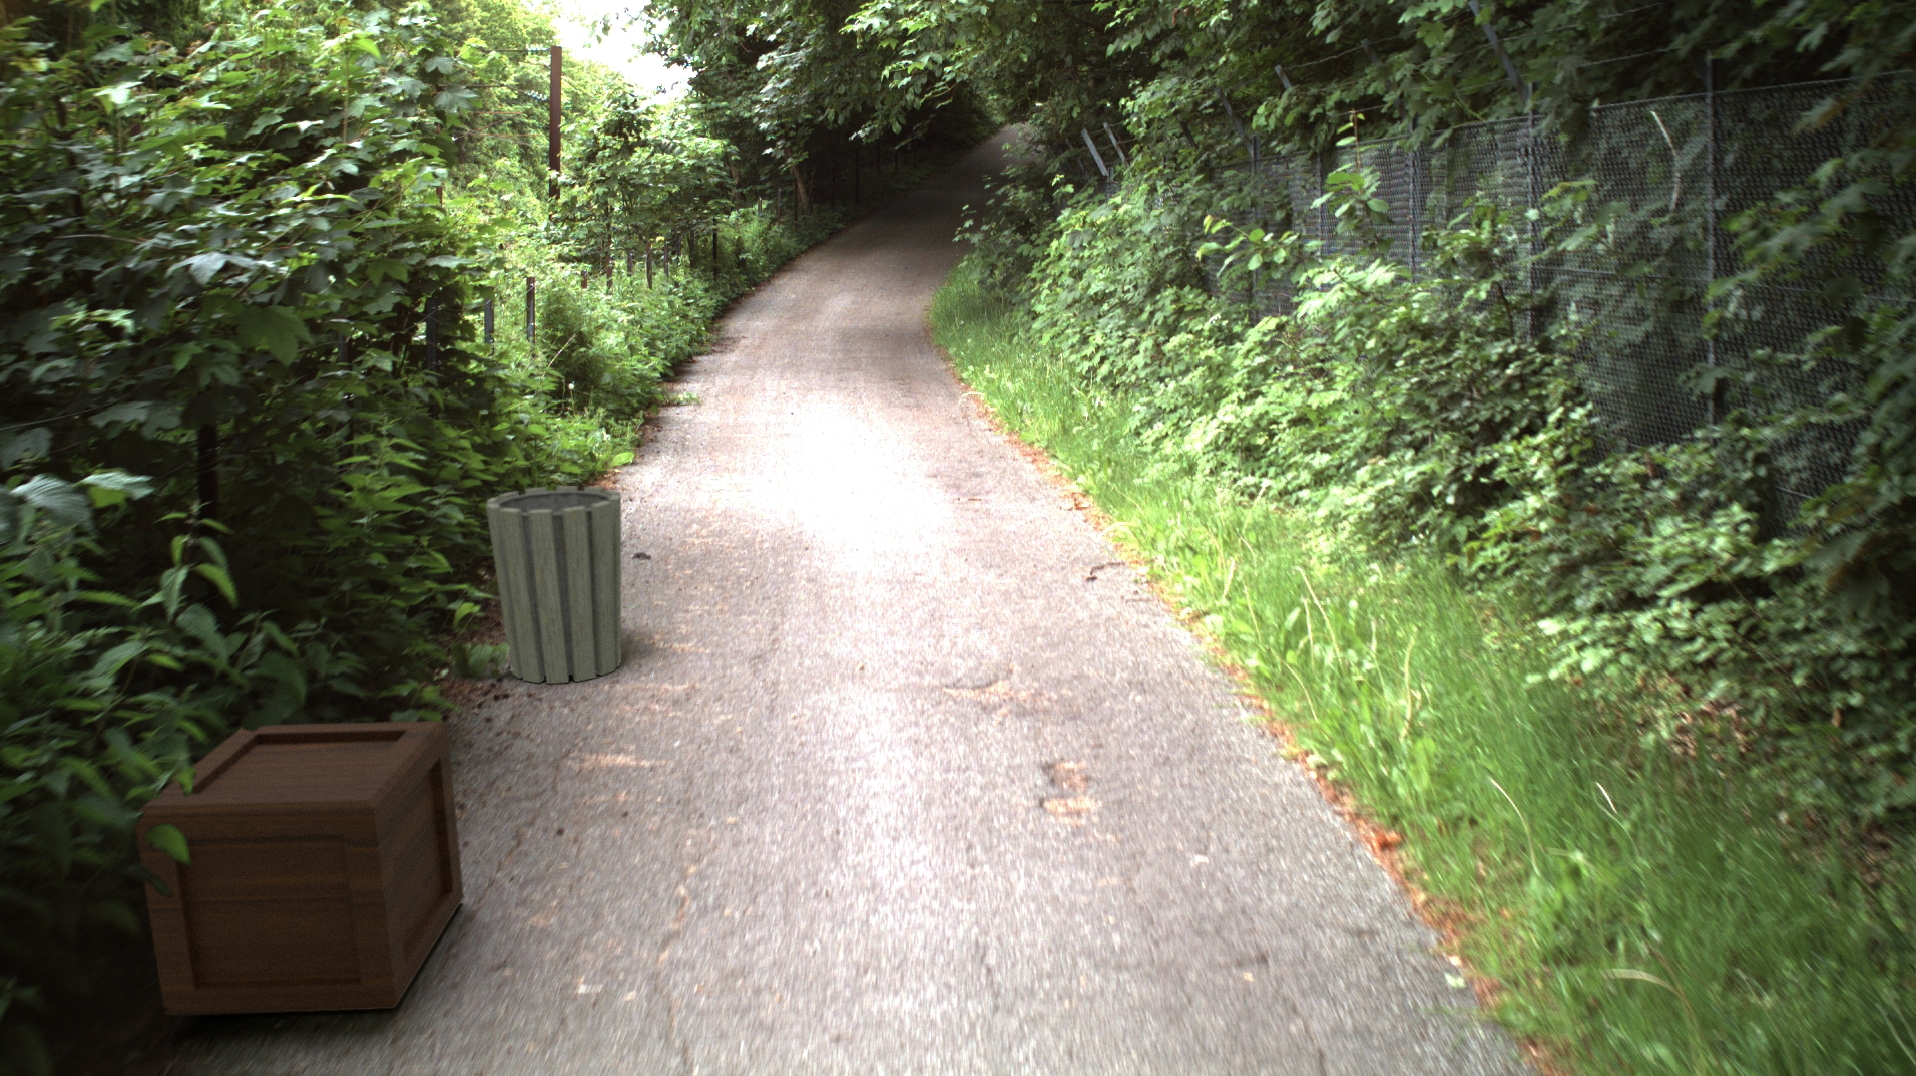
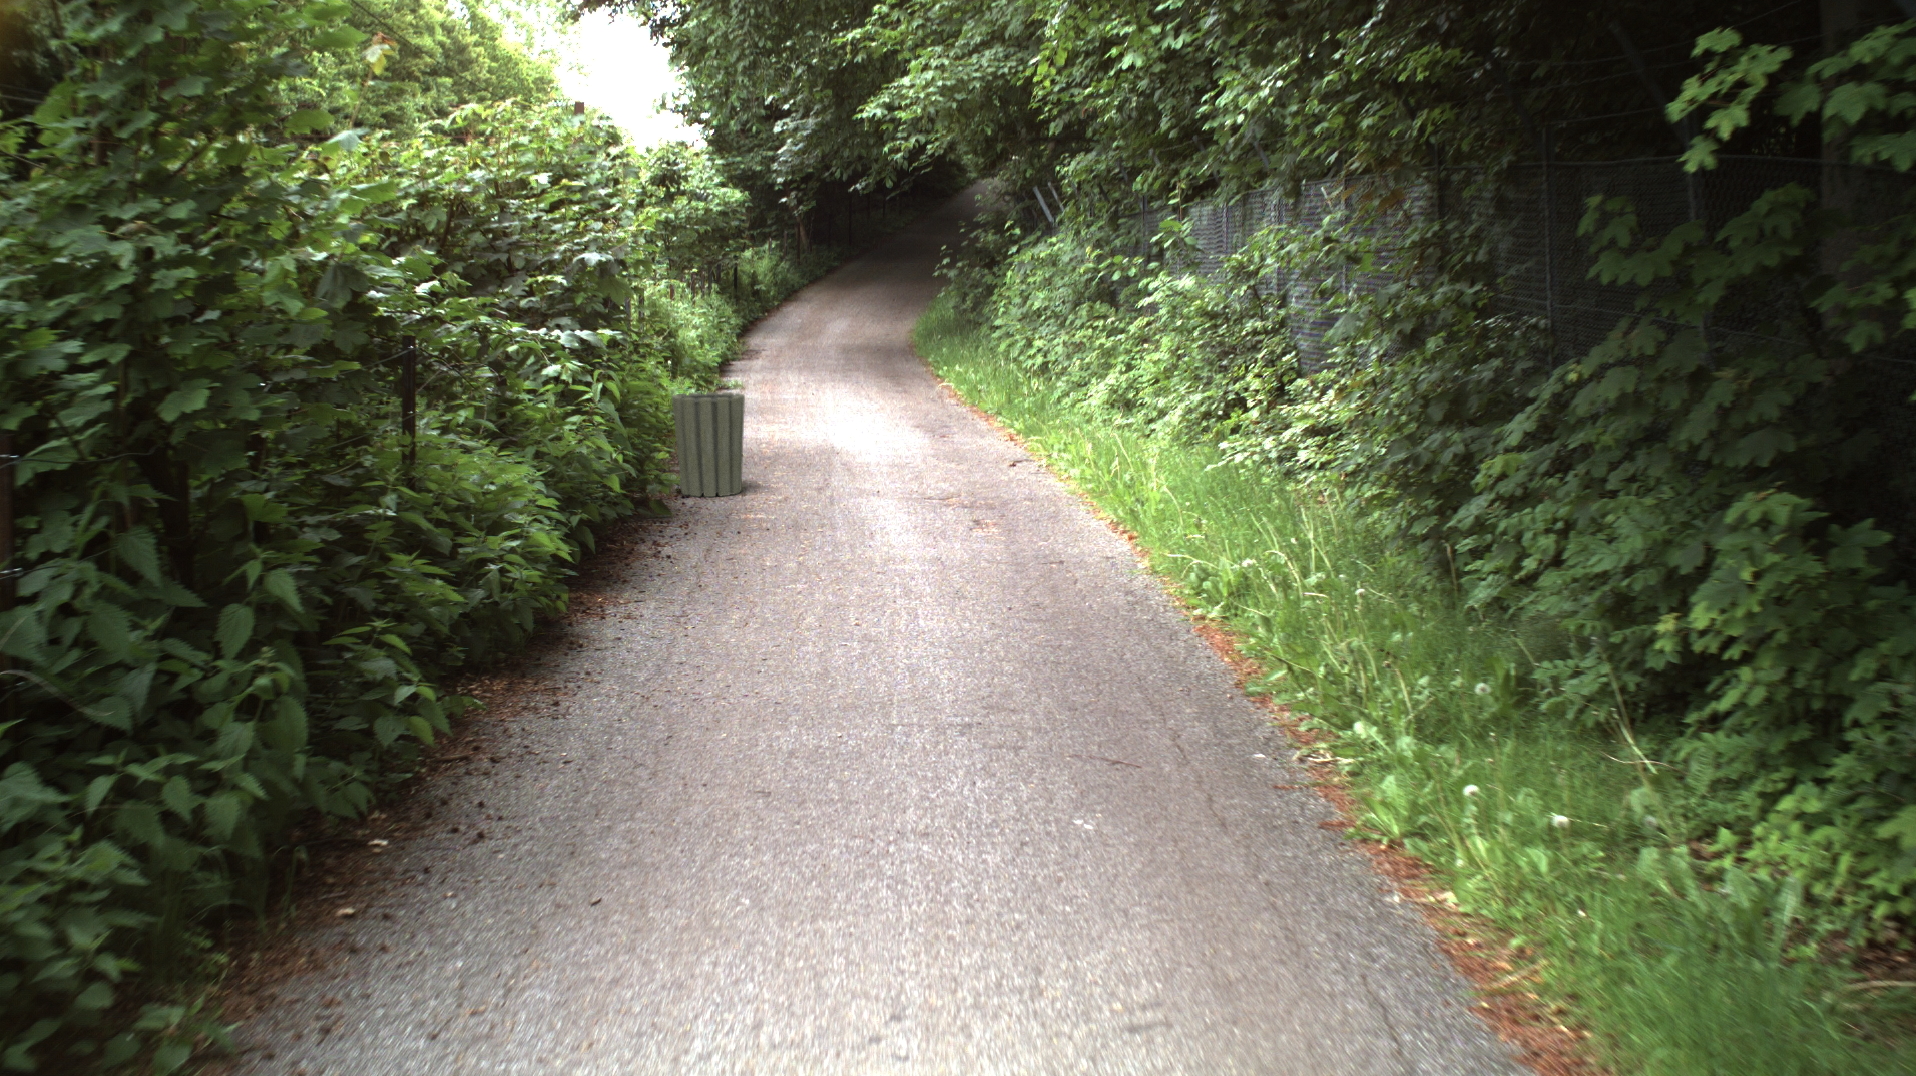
wooden crate: present [136,721,464,1016] -> none [587,462,701,571]

